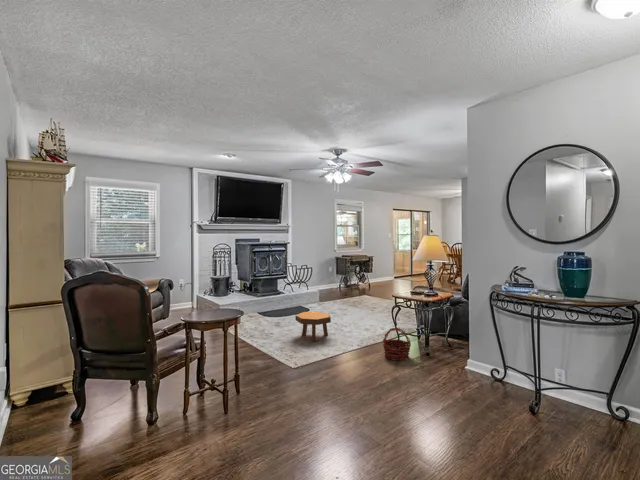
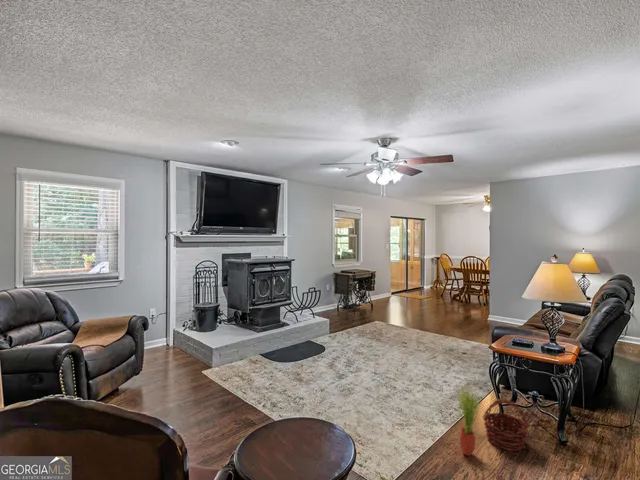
footstool: present [295,311,331,342] -> none [337,362,389,413]
potted plant: none [355,315,373,361] -> present [457,388,479,455]

